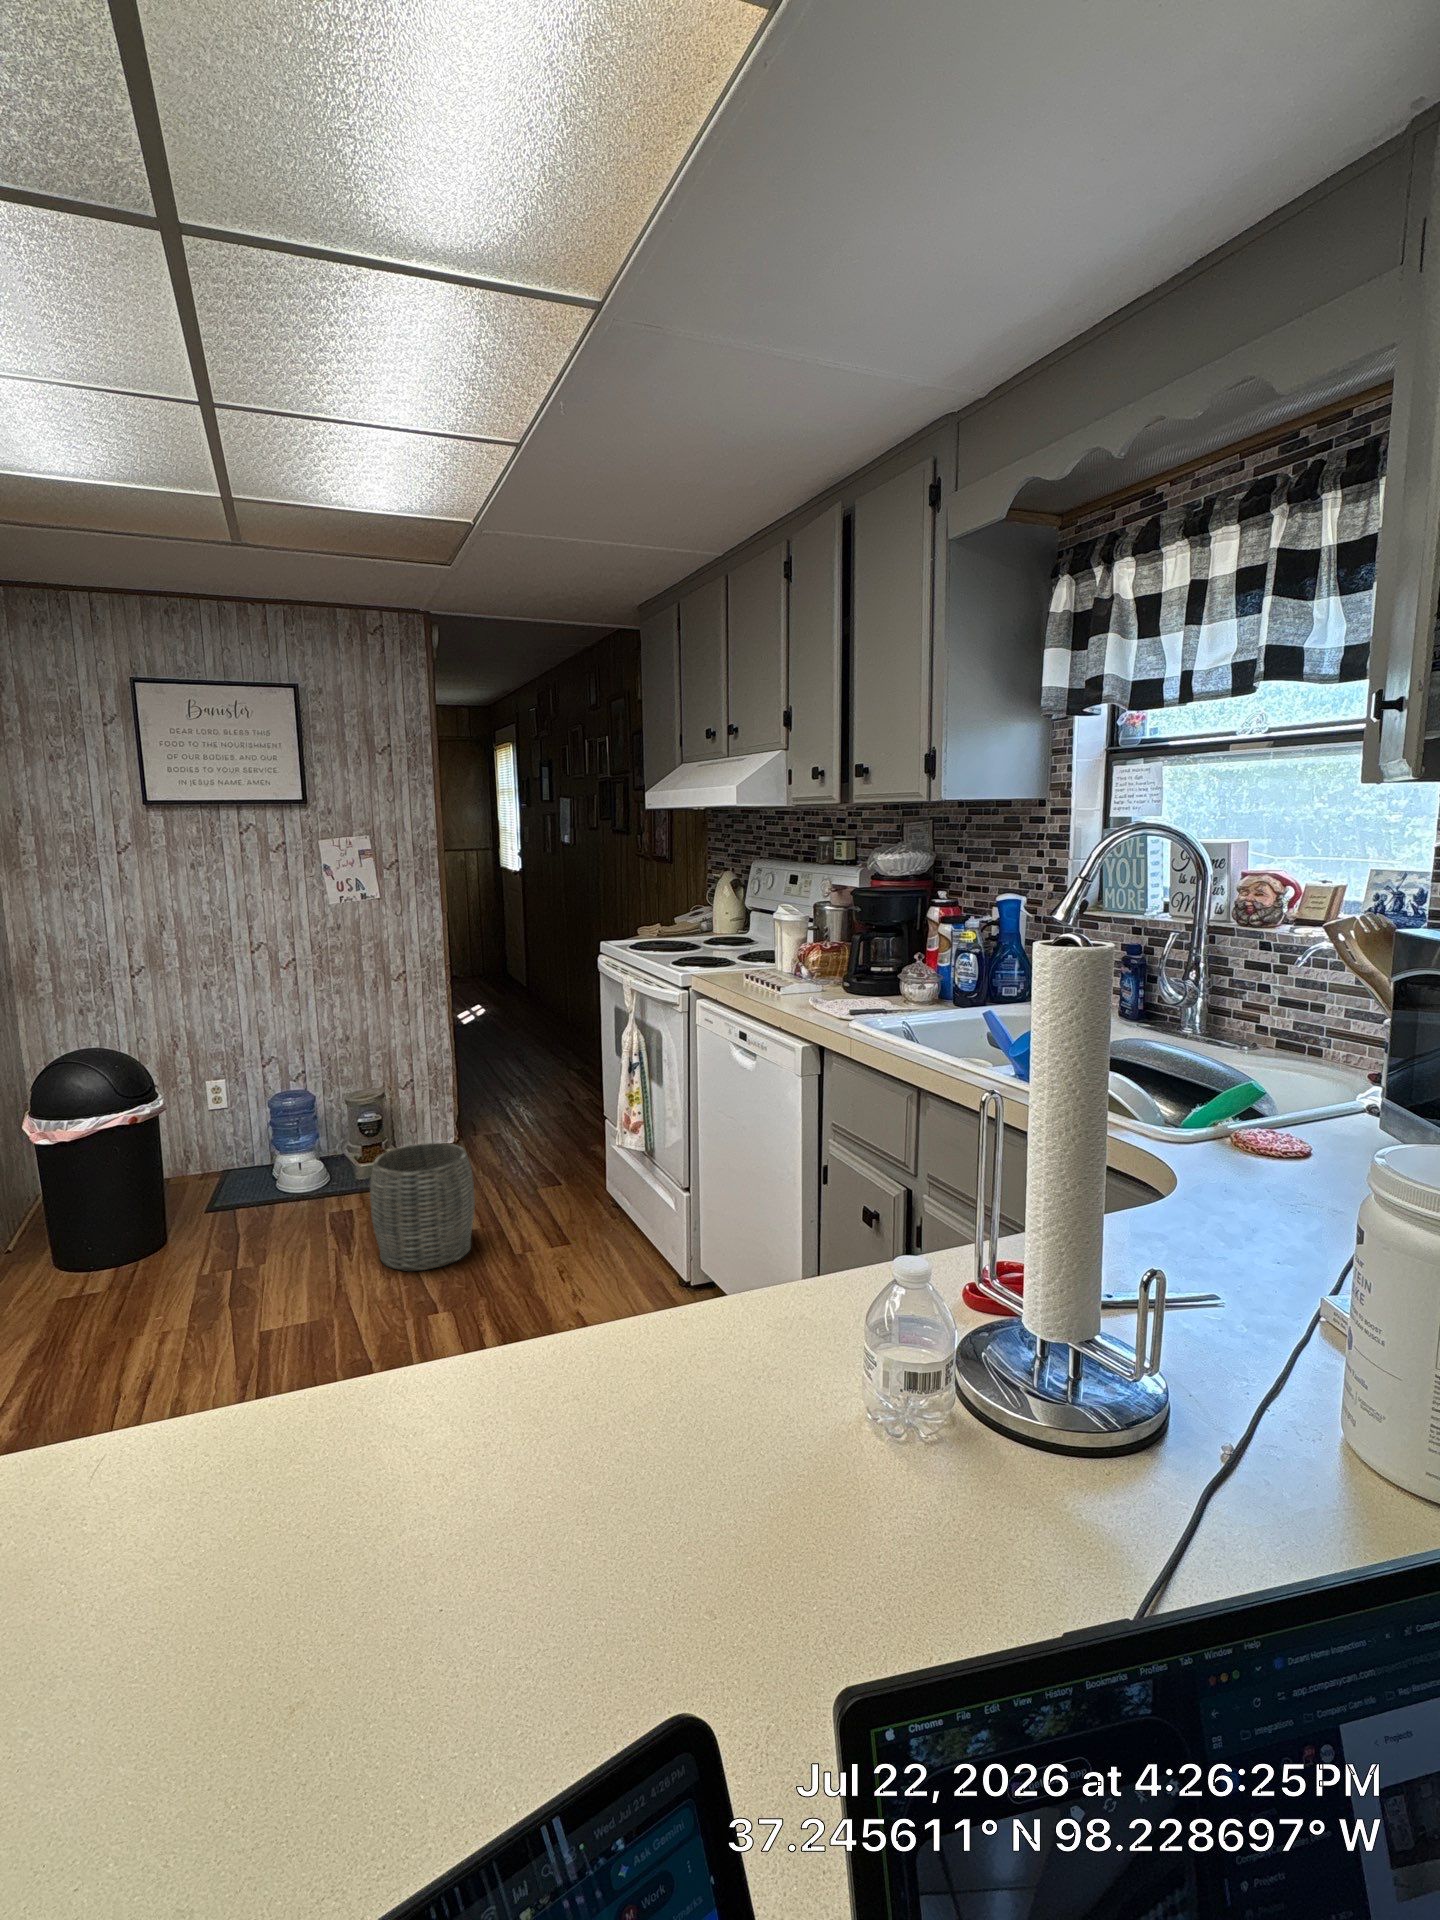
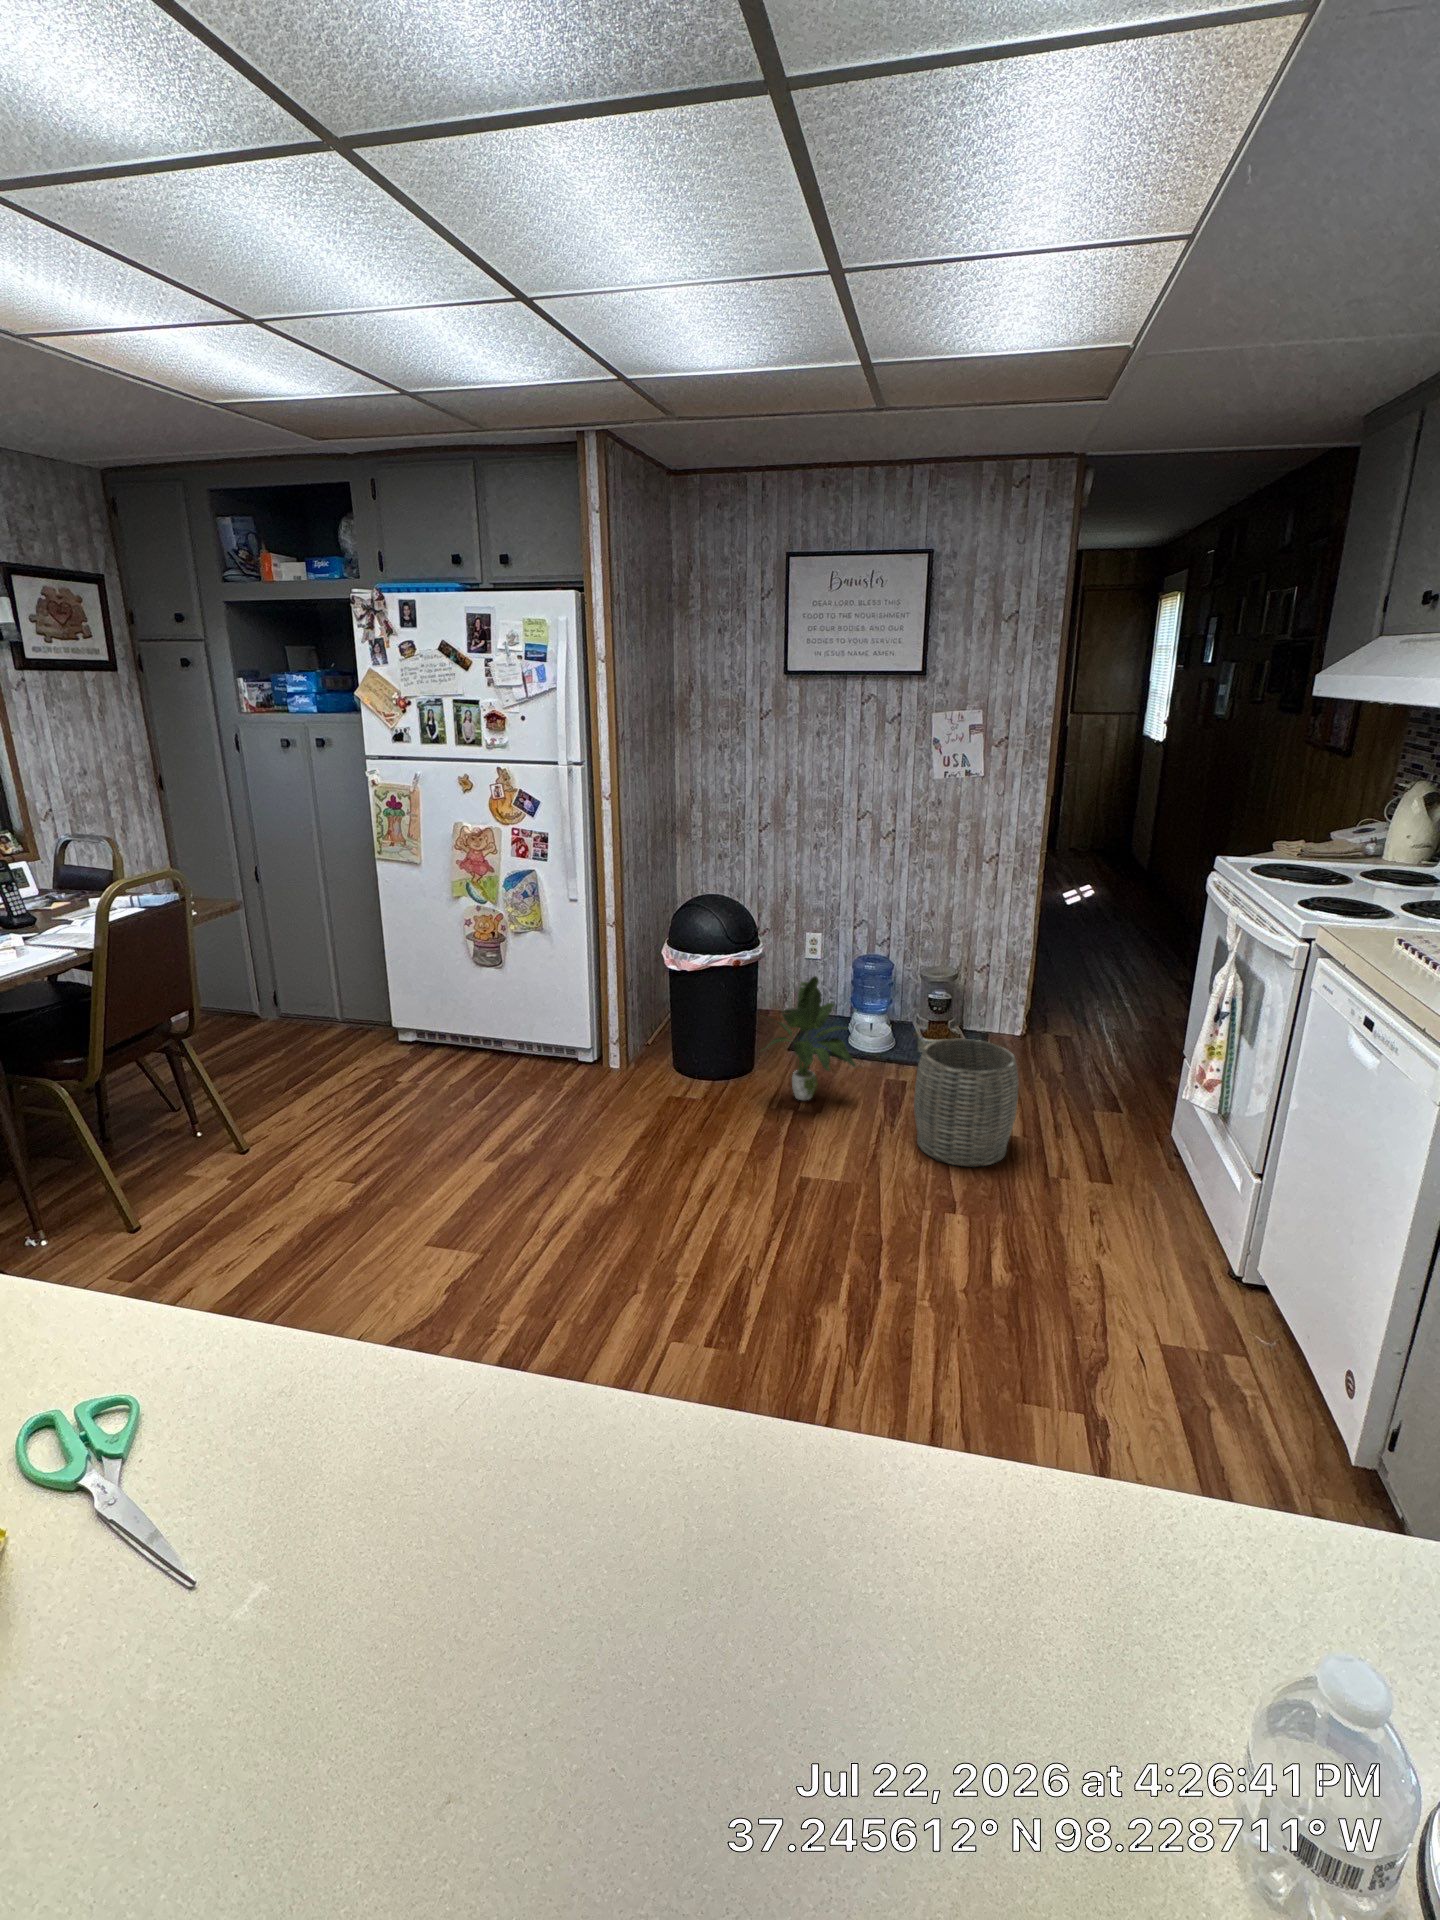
potted plant: none [174,1115,299,1257] -> present [763,976,856,1100]

